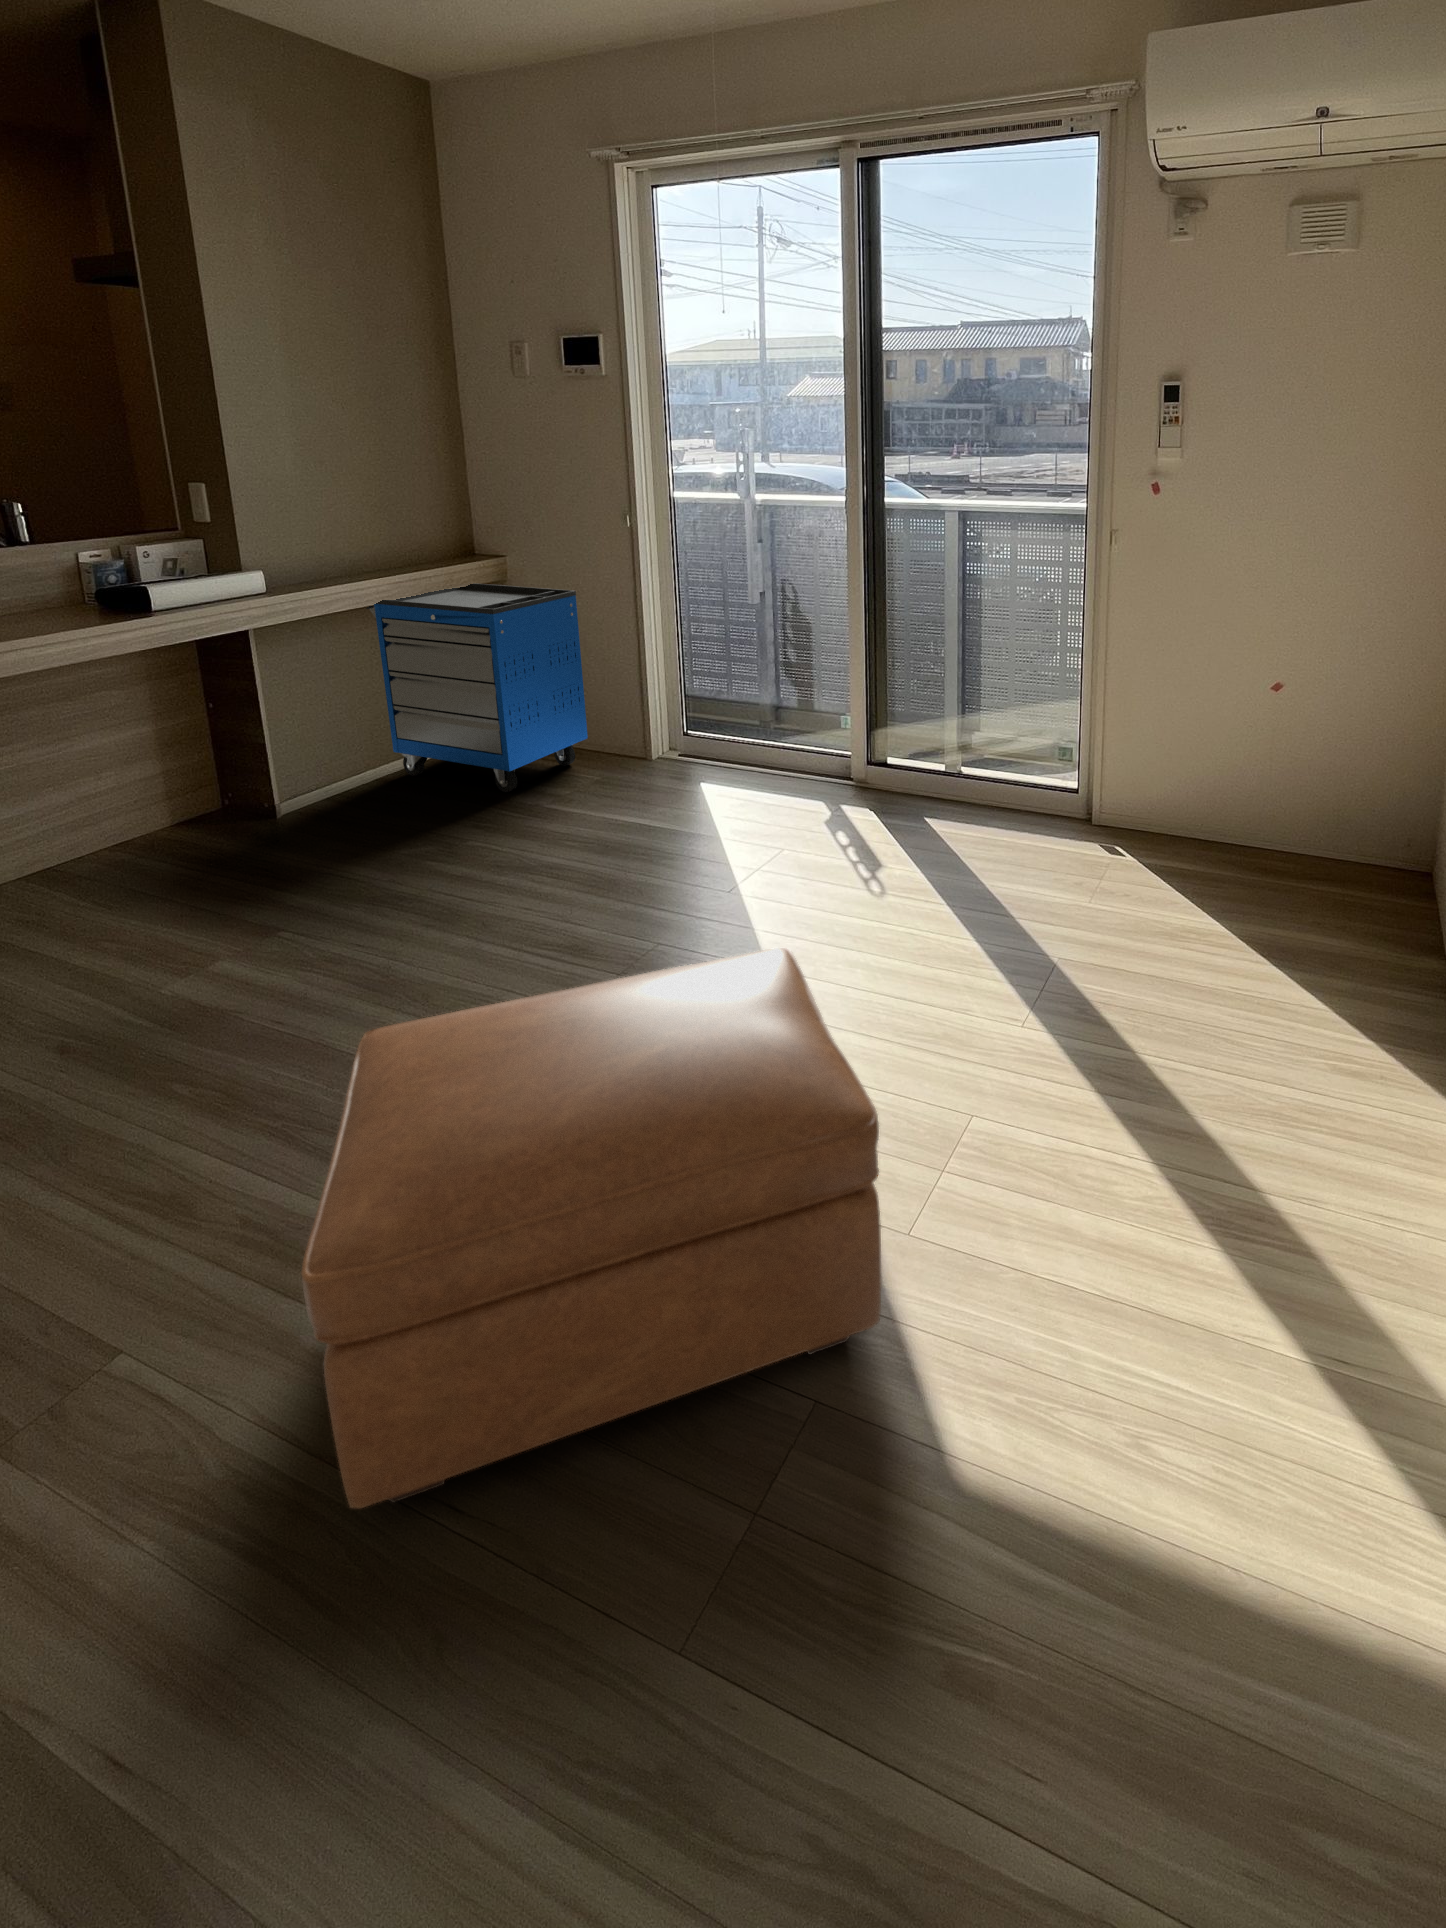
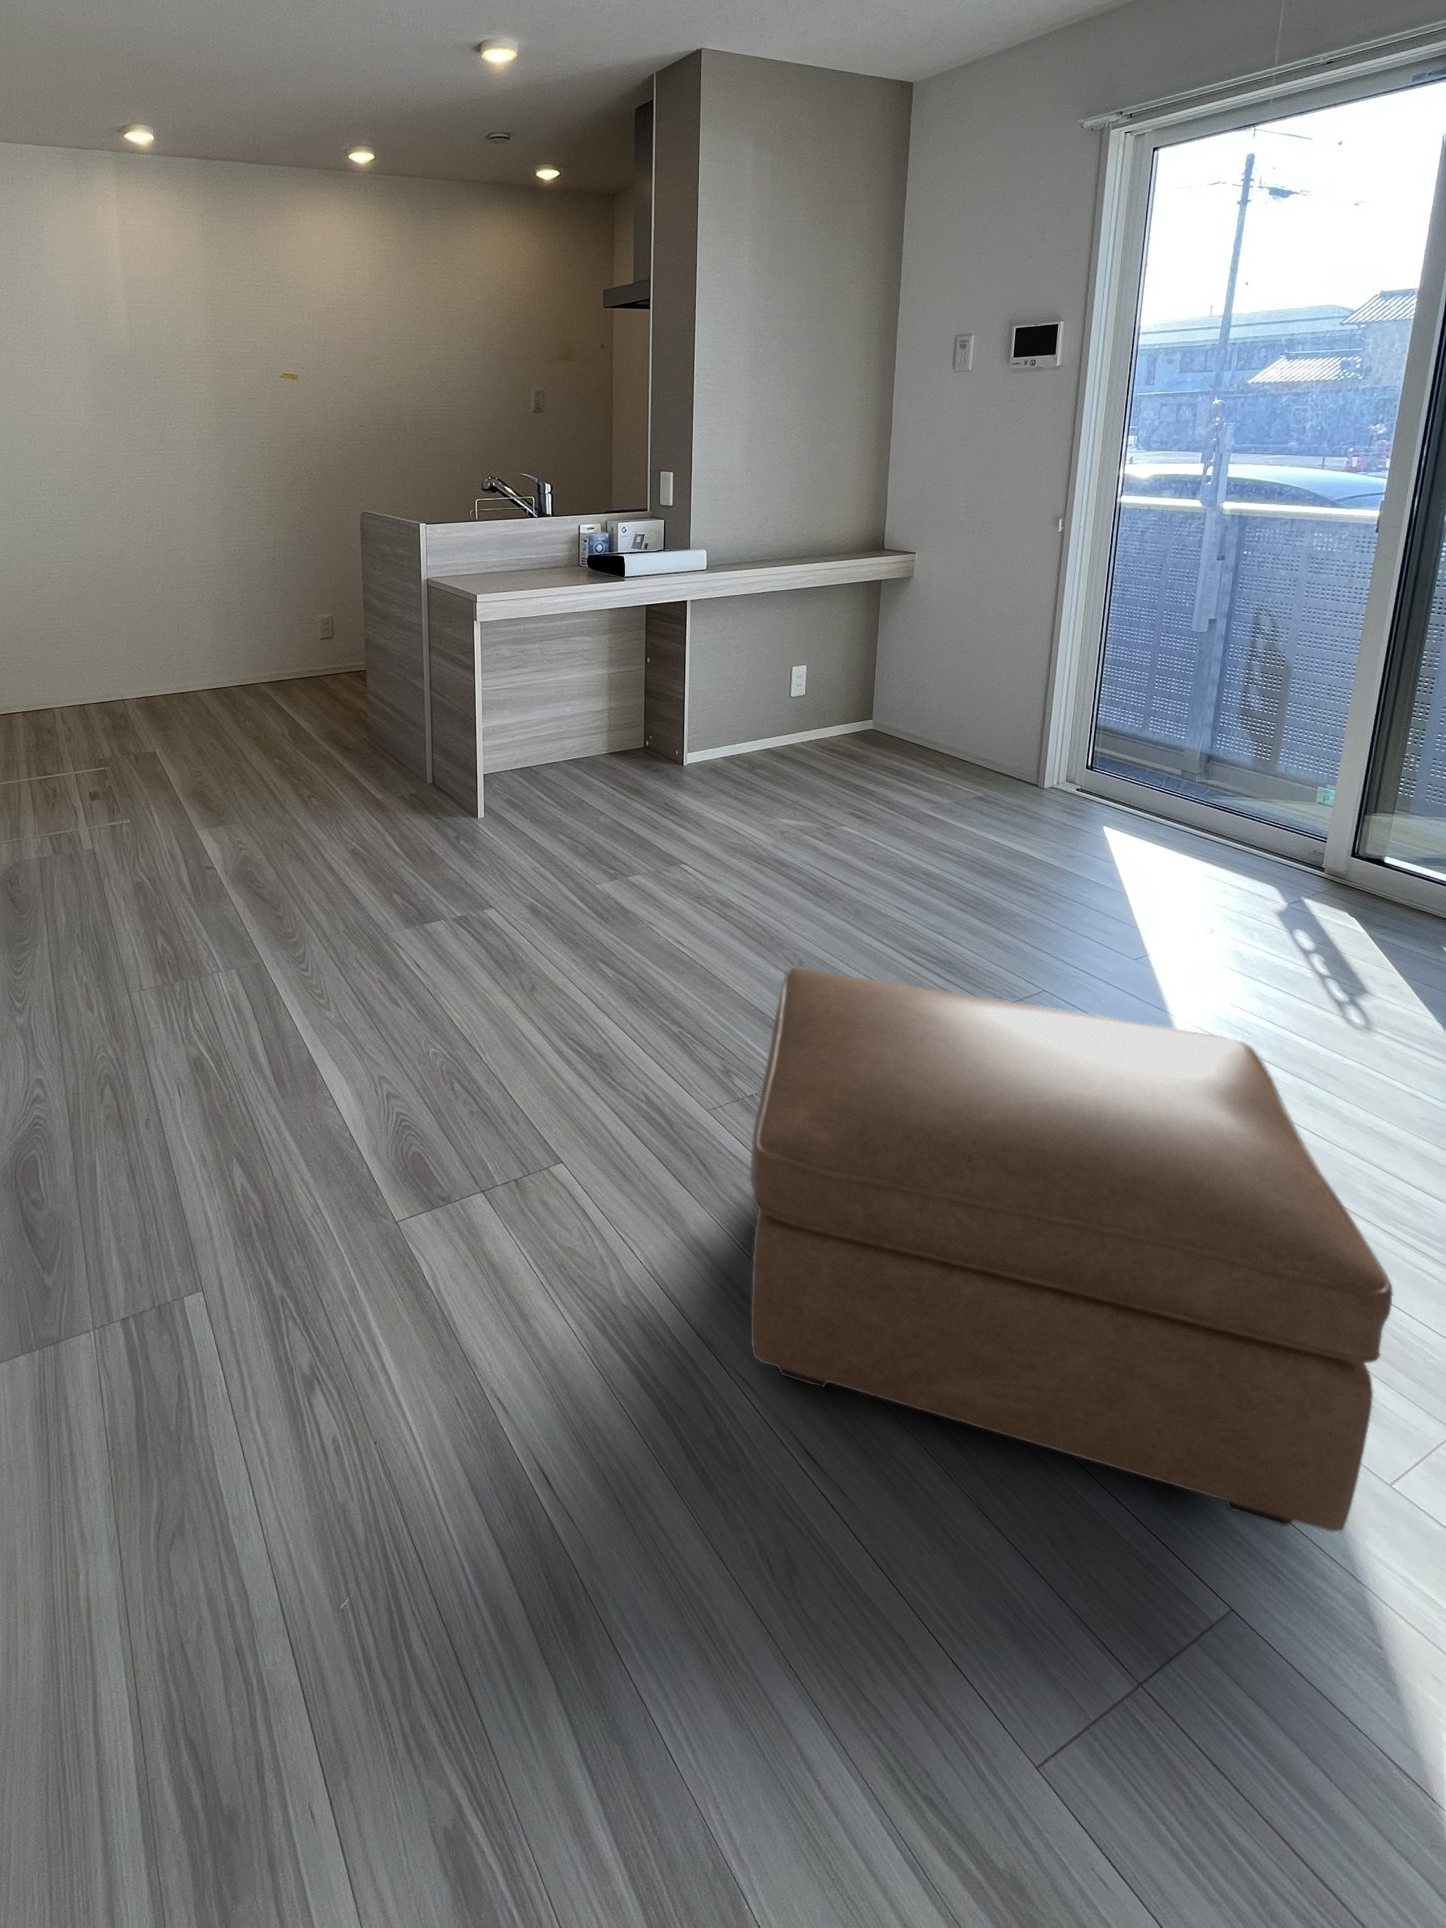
storage cabinet: present [366,583,588,792] -> none [775,574,982,786]

